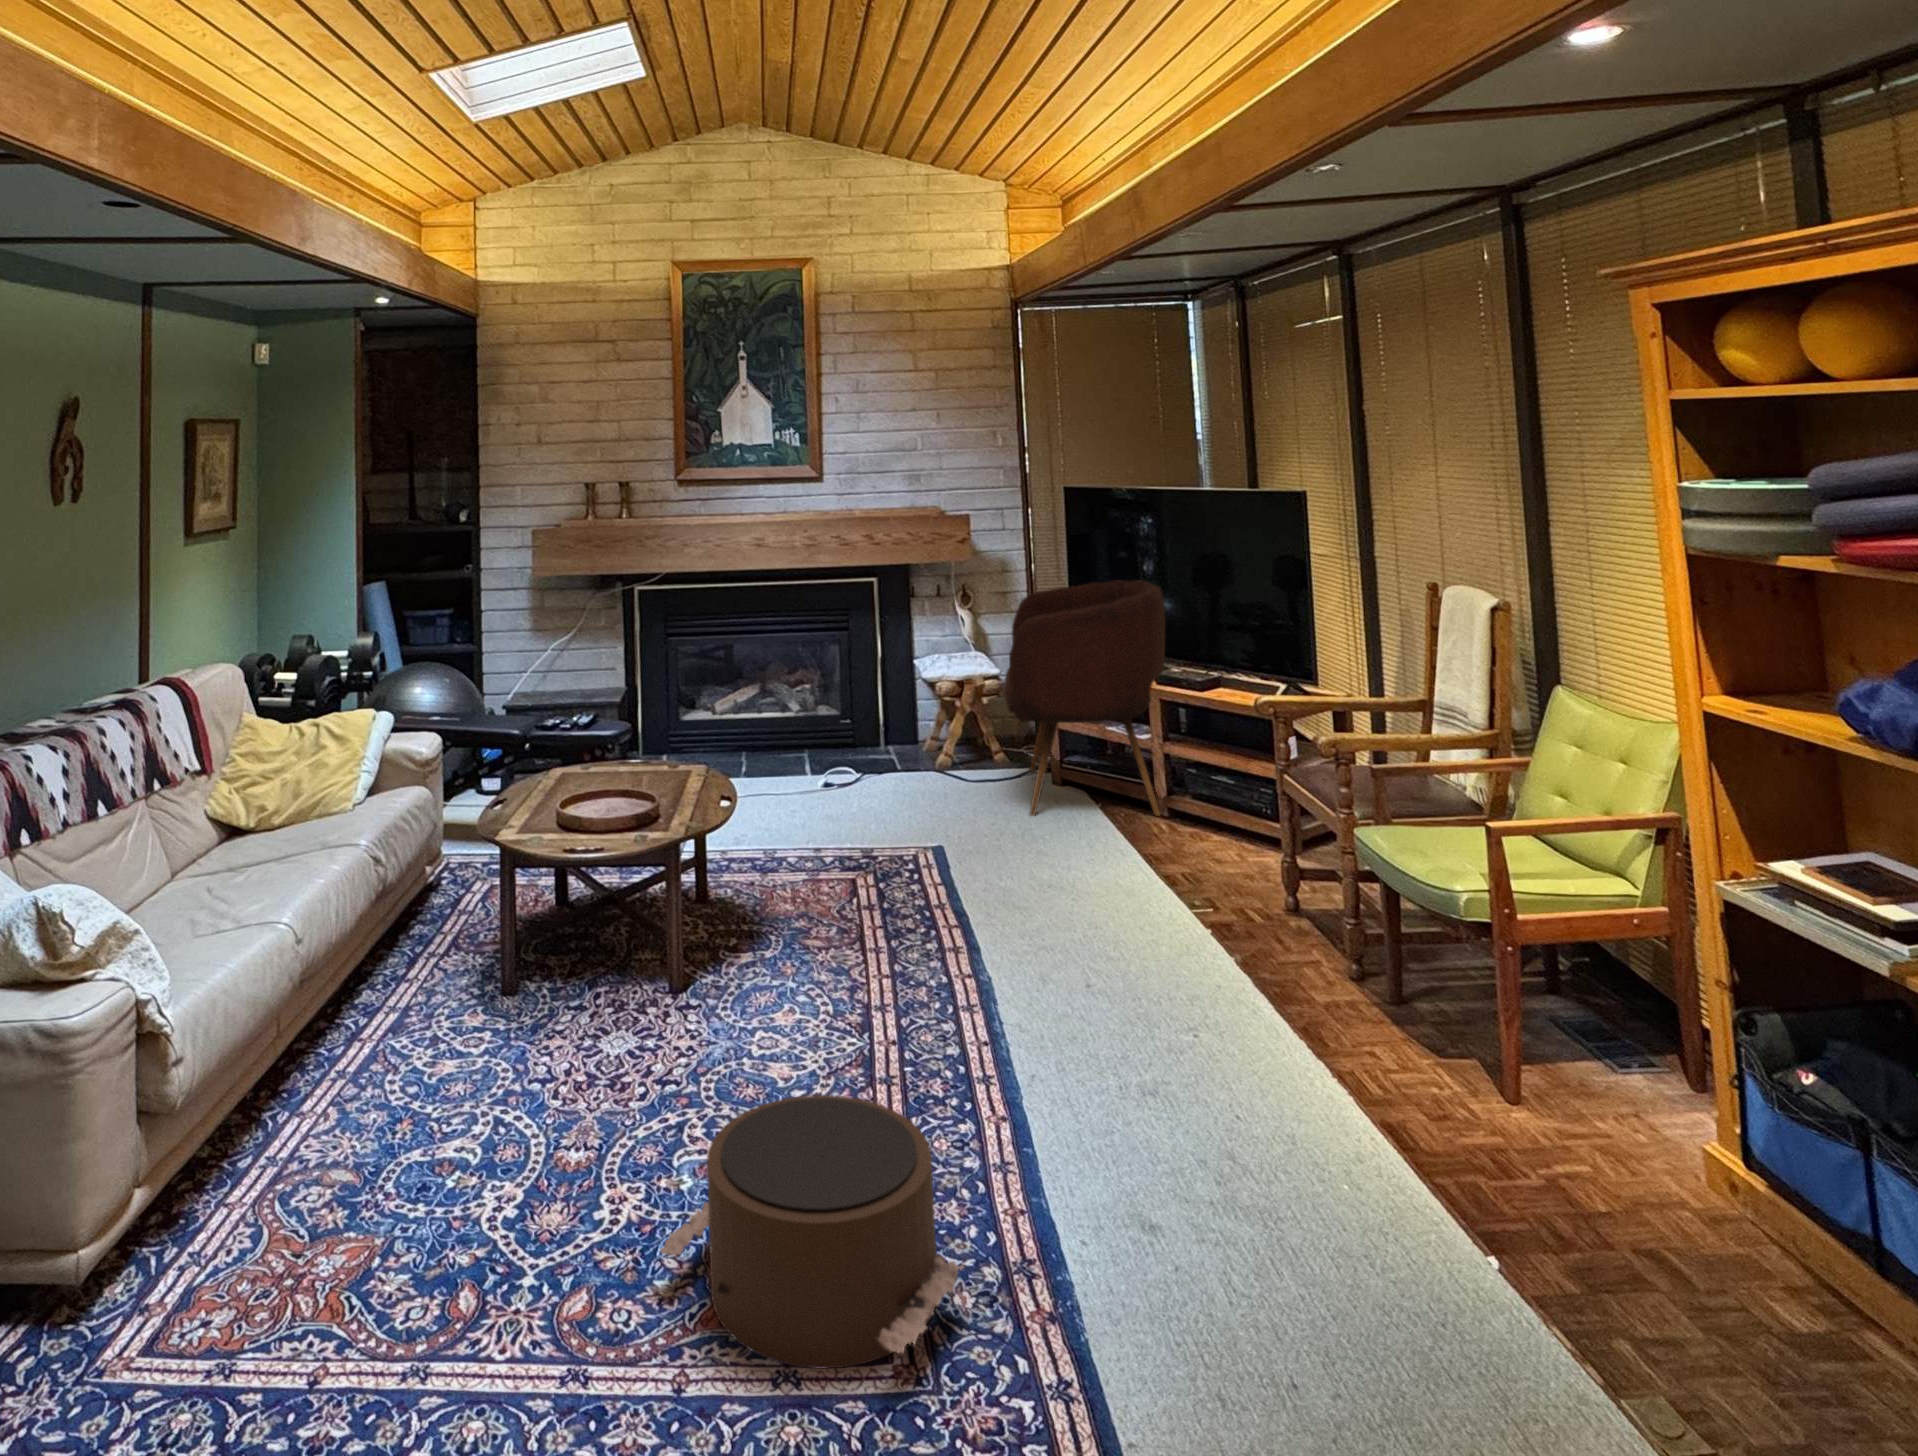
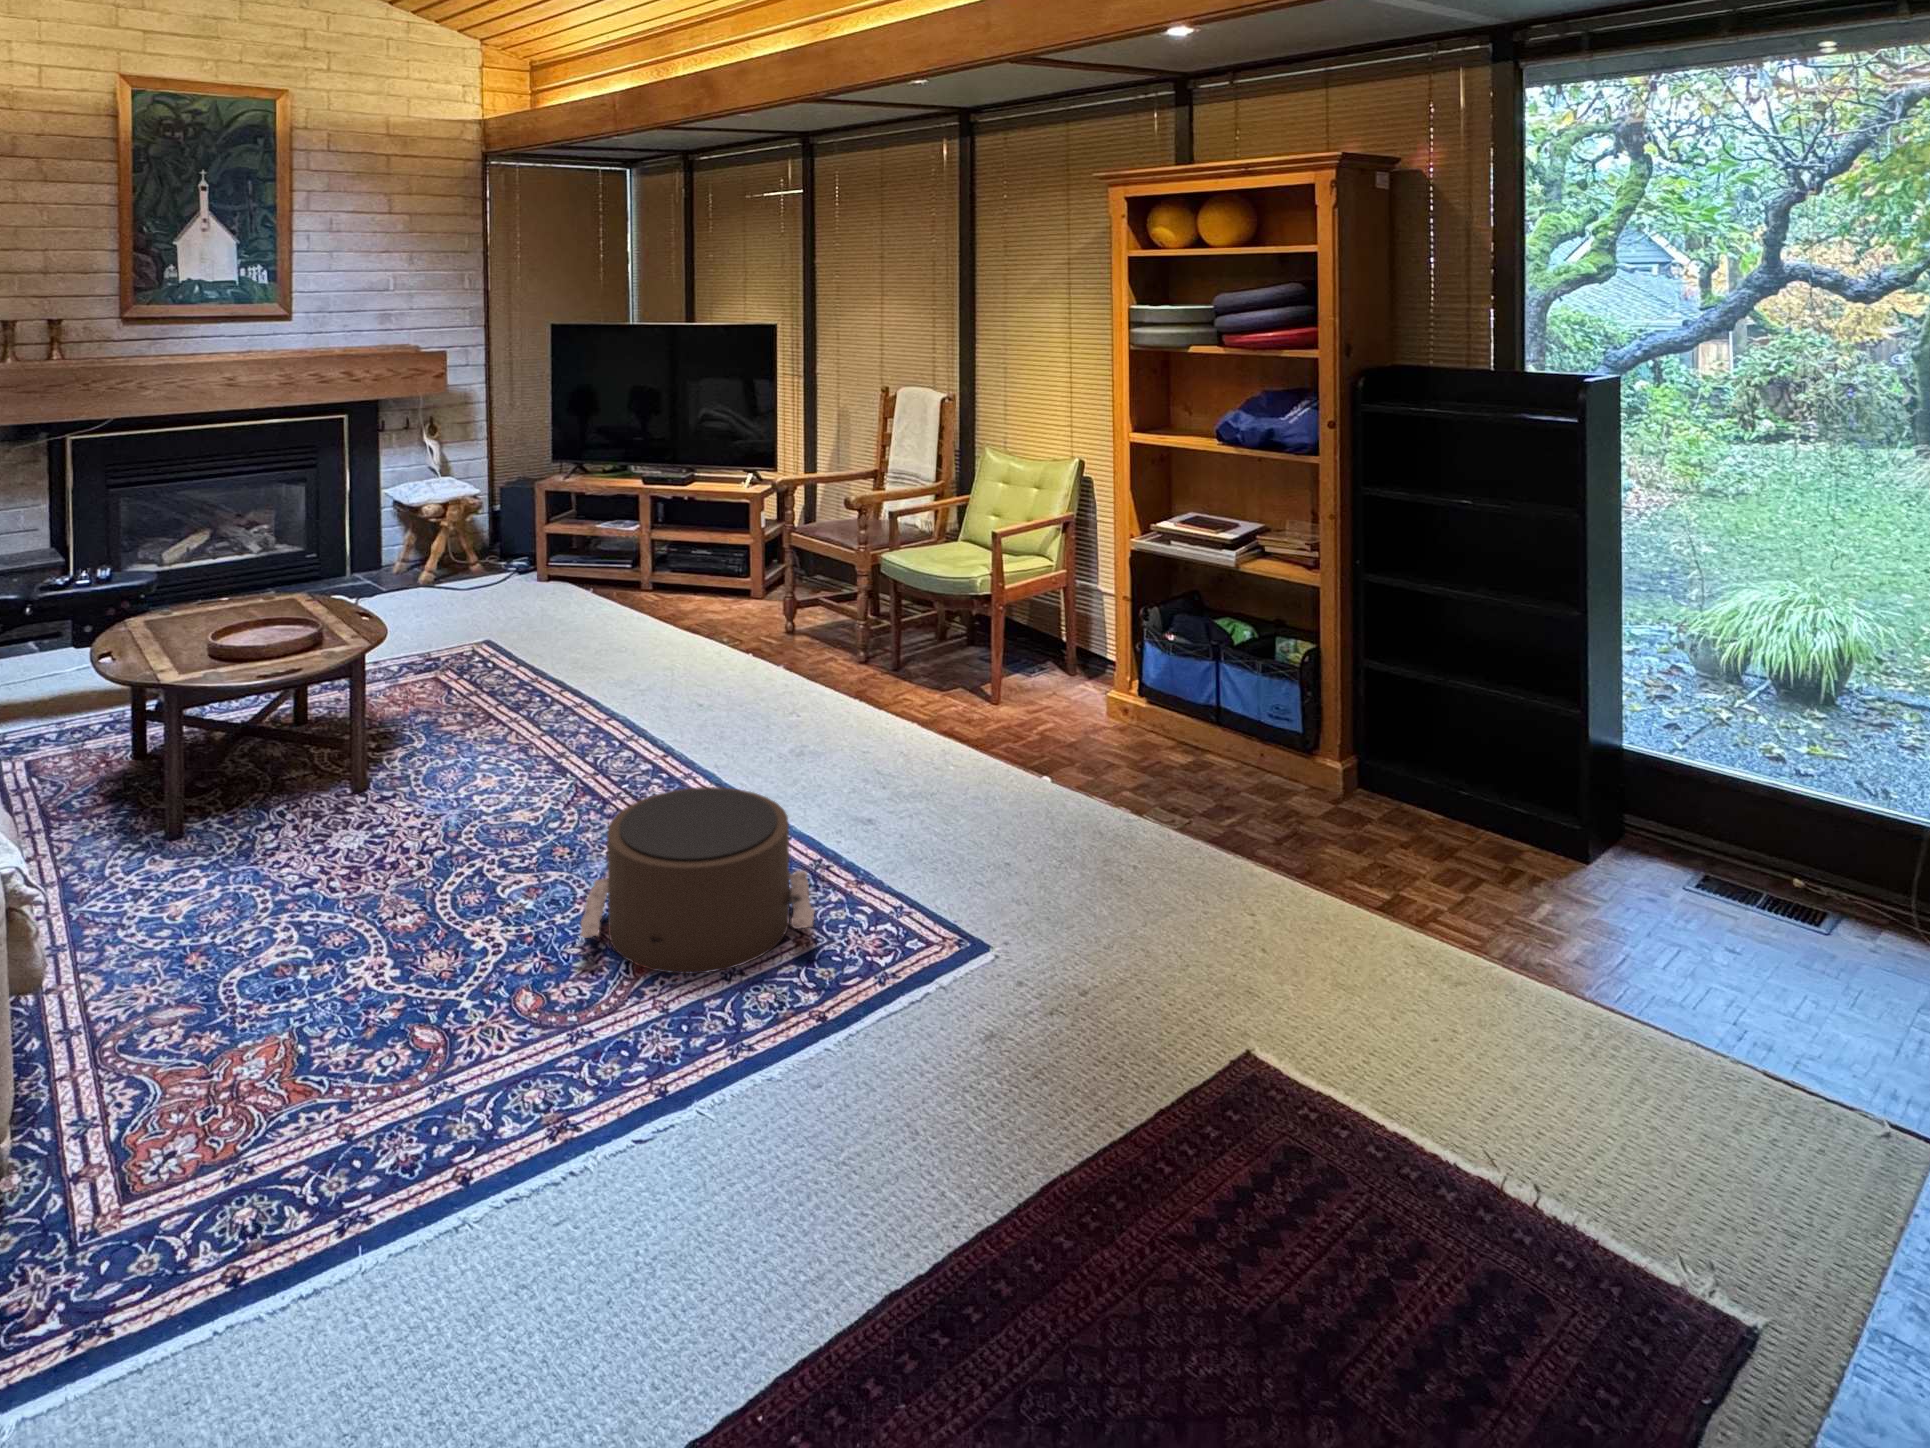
armchair: present [1004,580,1165,816] -> none [501,402,651,609]

